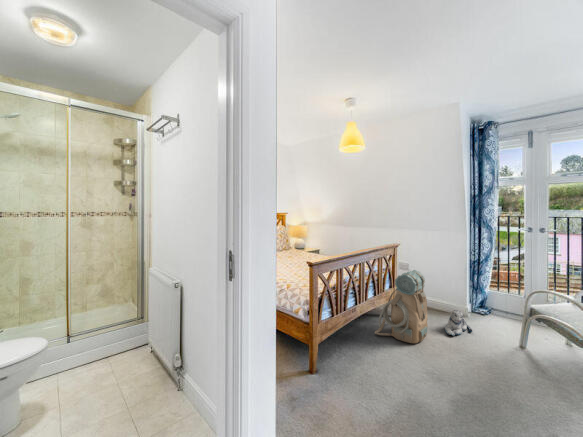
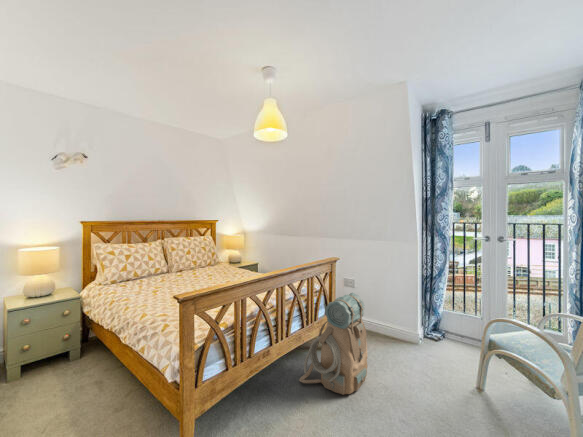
plush toy: present [445,310,472,336] -> none [390,341,422,378]

